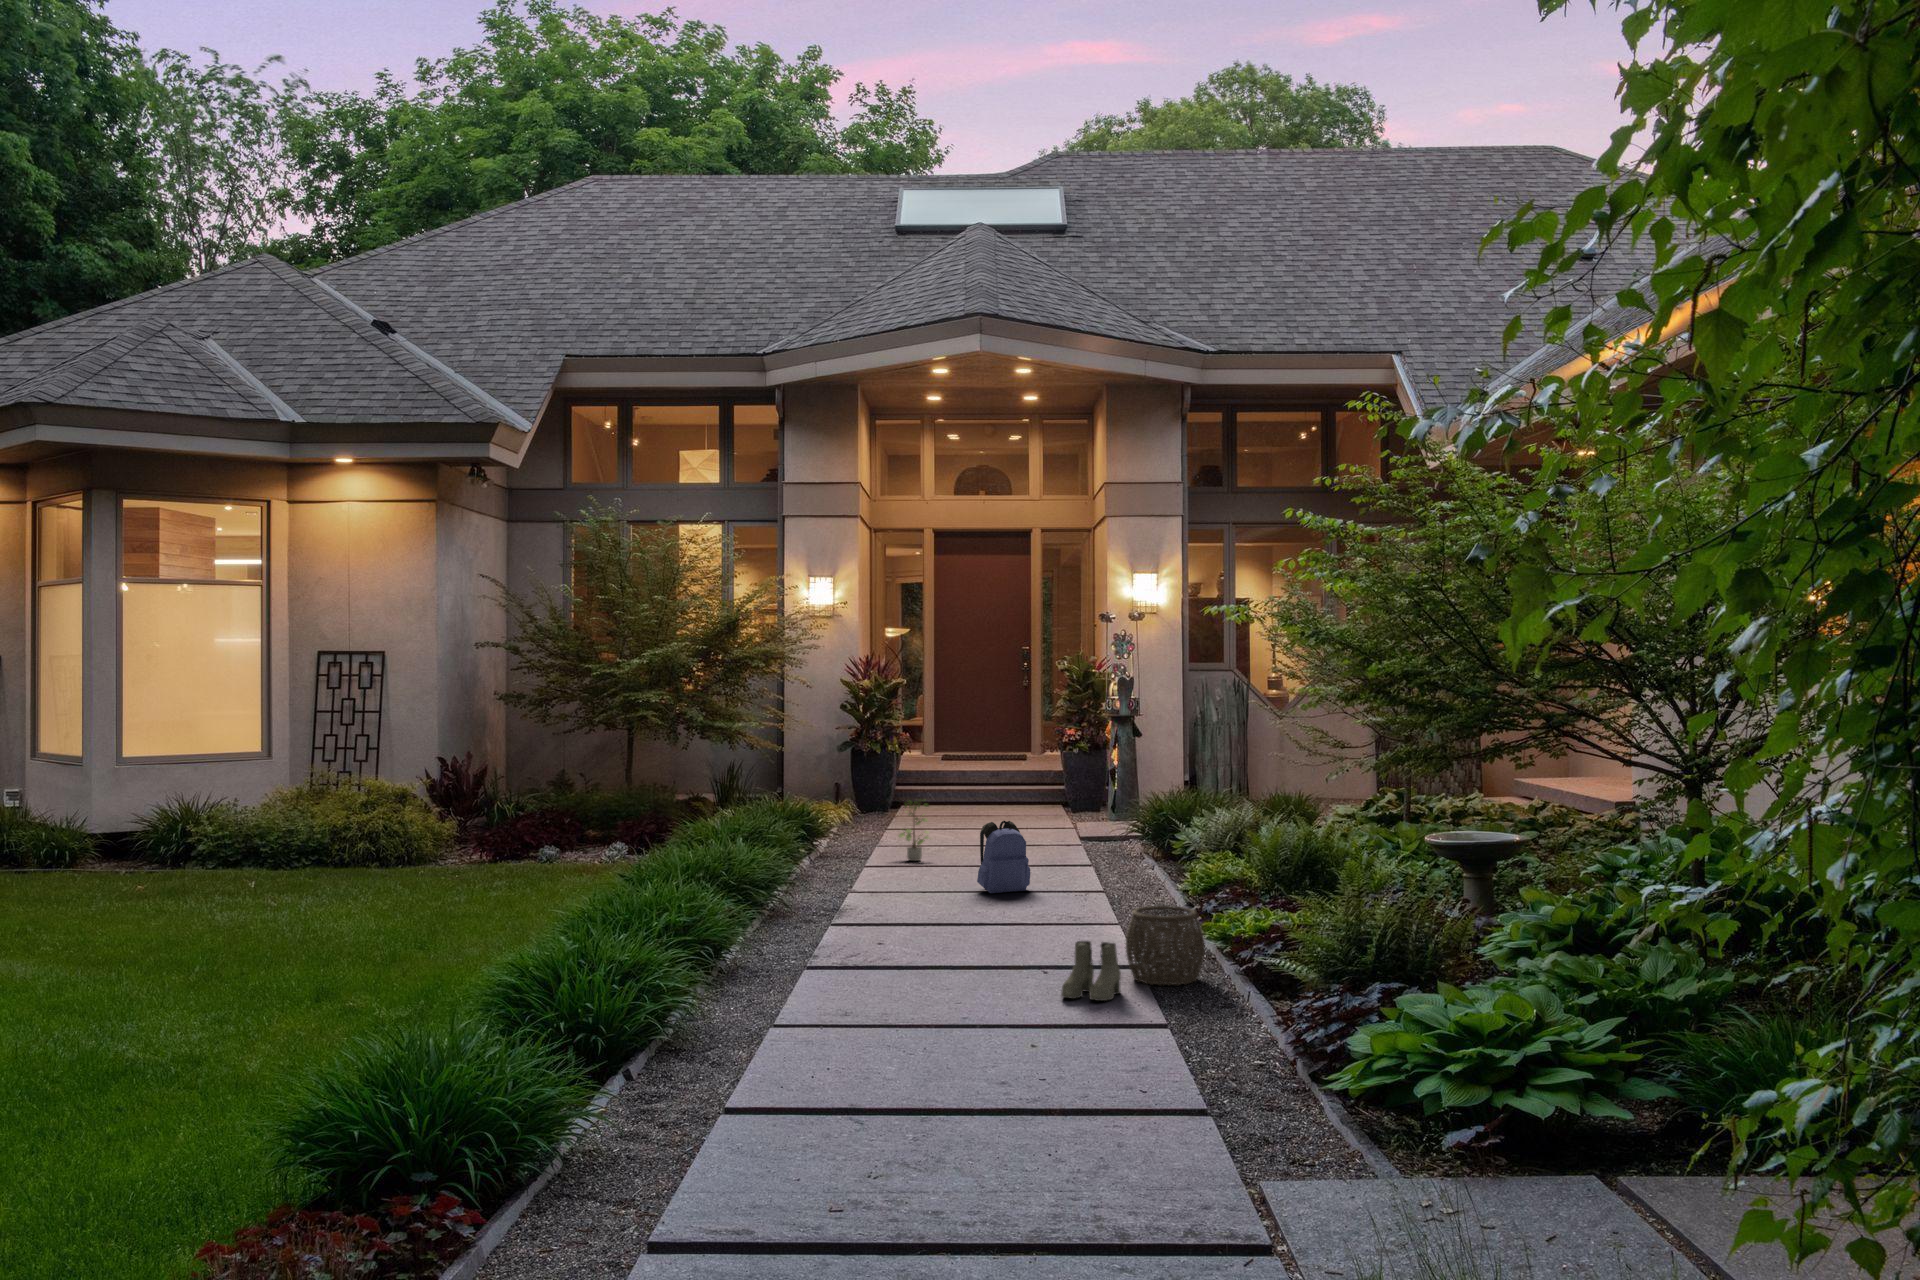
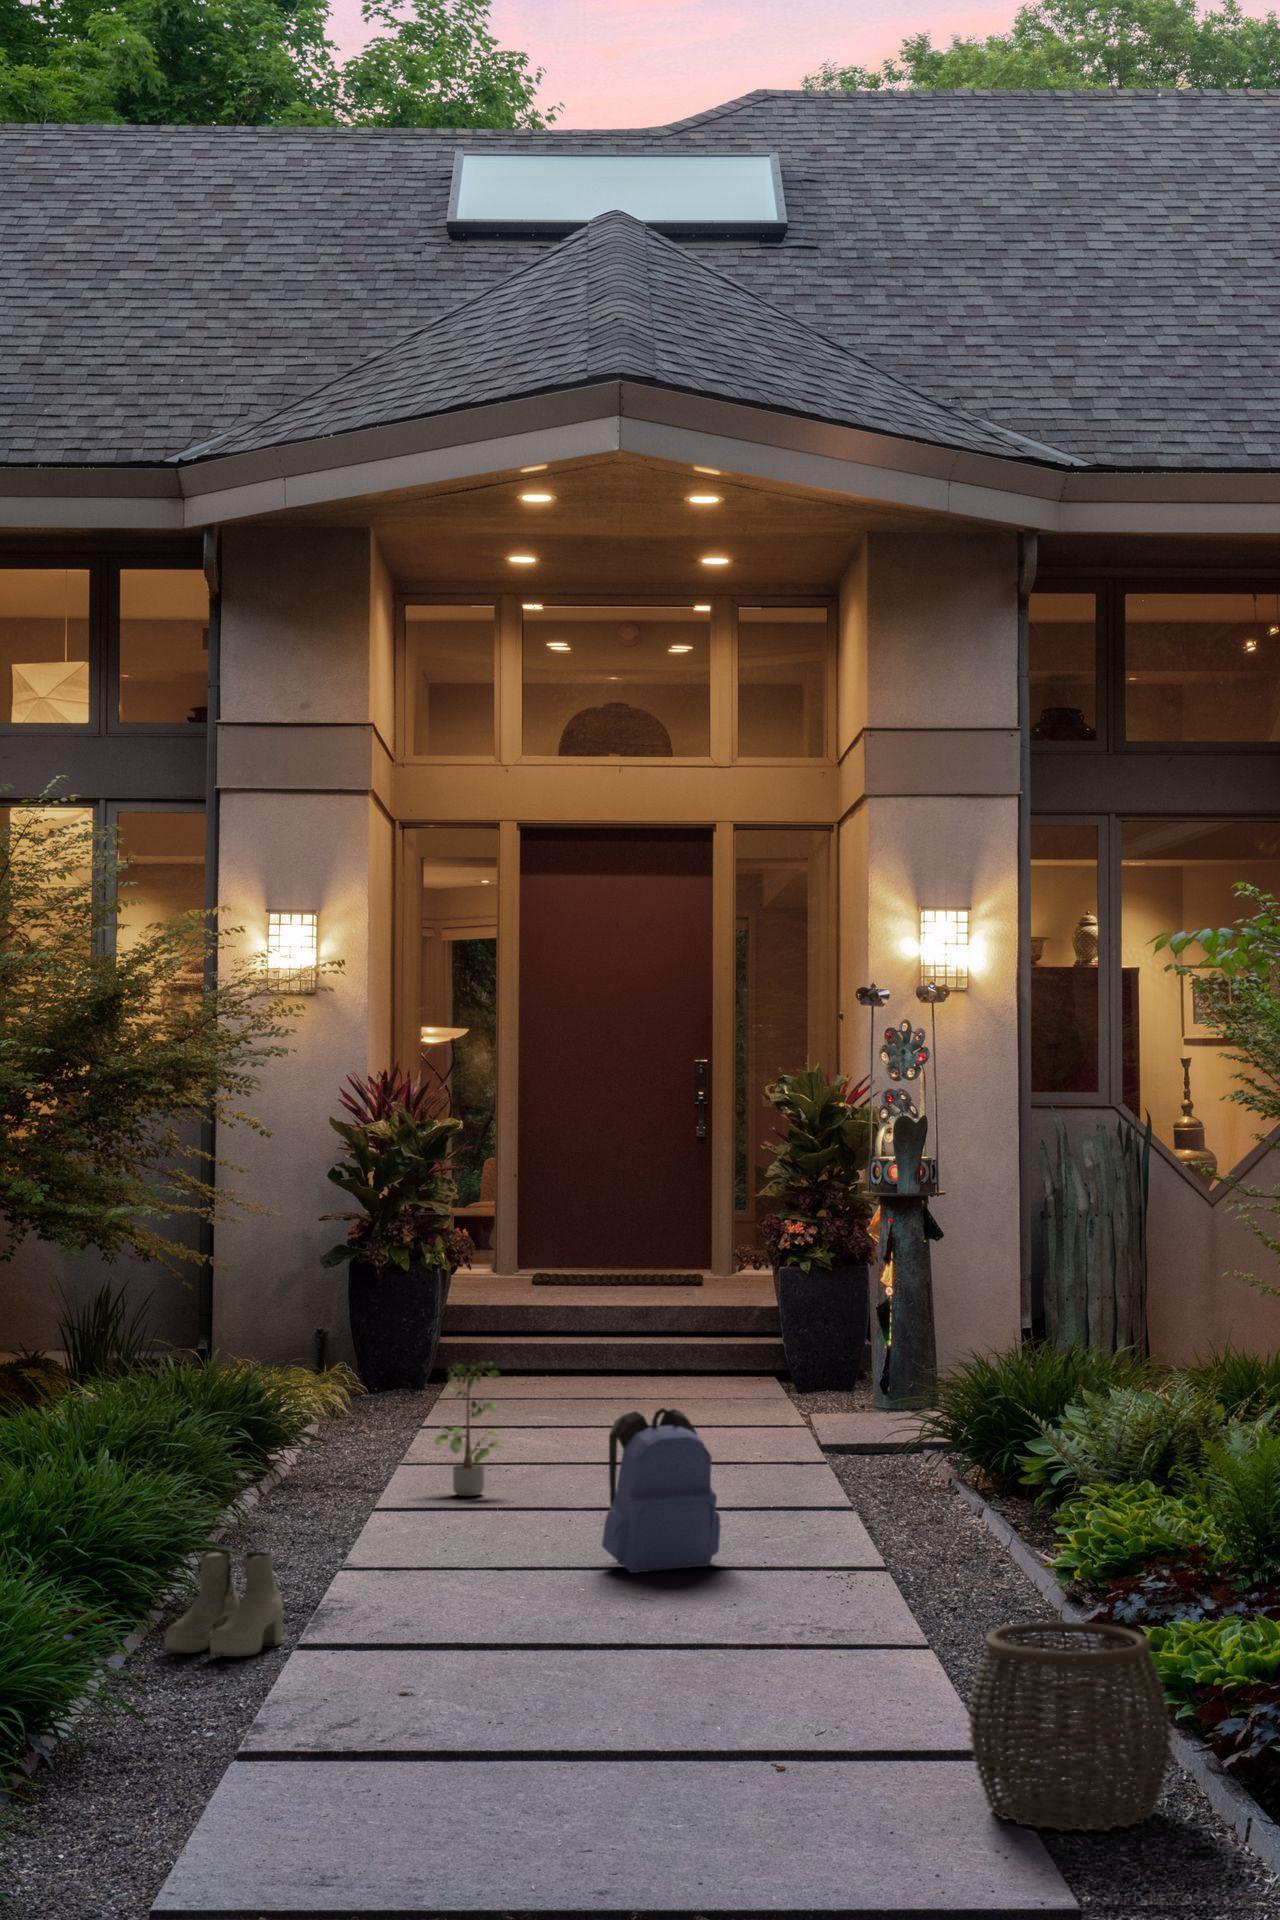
boots: present [1061,941,1121,1001] -> present [164,1549,283,1657]

